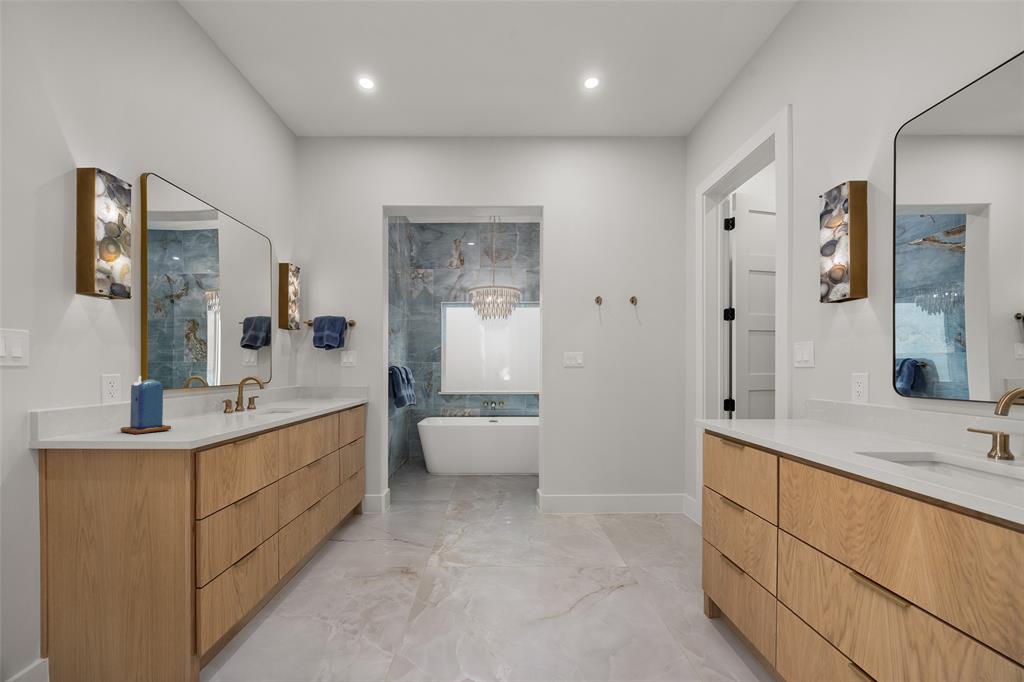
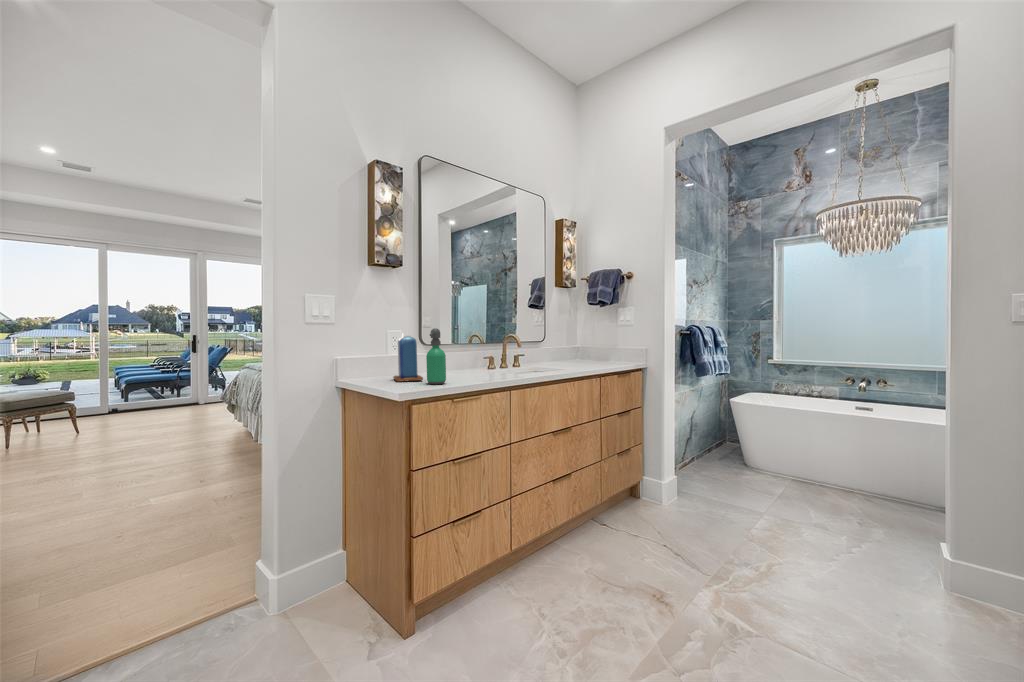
soap dispenser: none [184,370,210,432] -> present [426,328,446,384]

